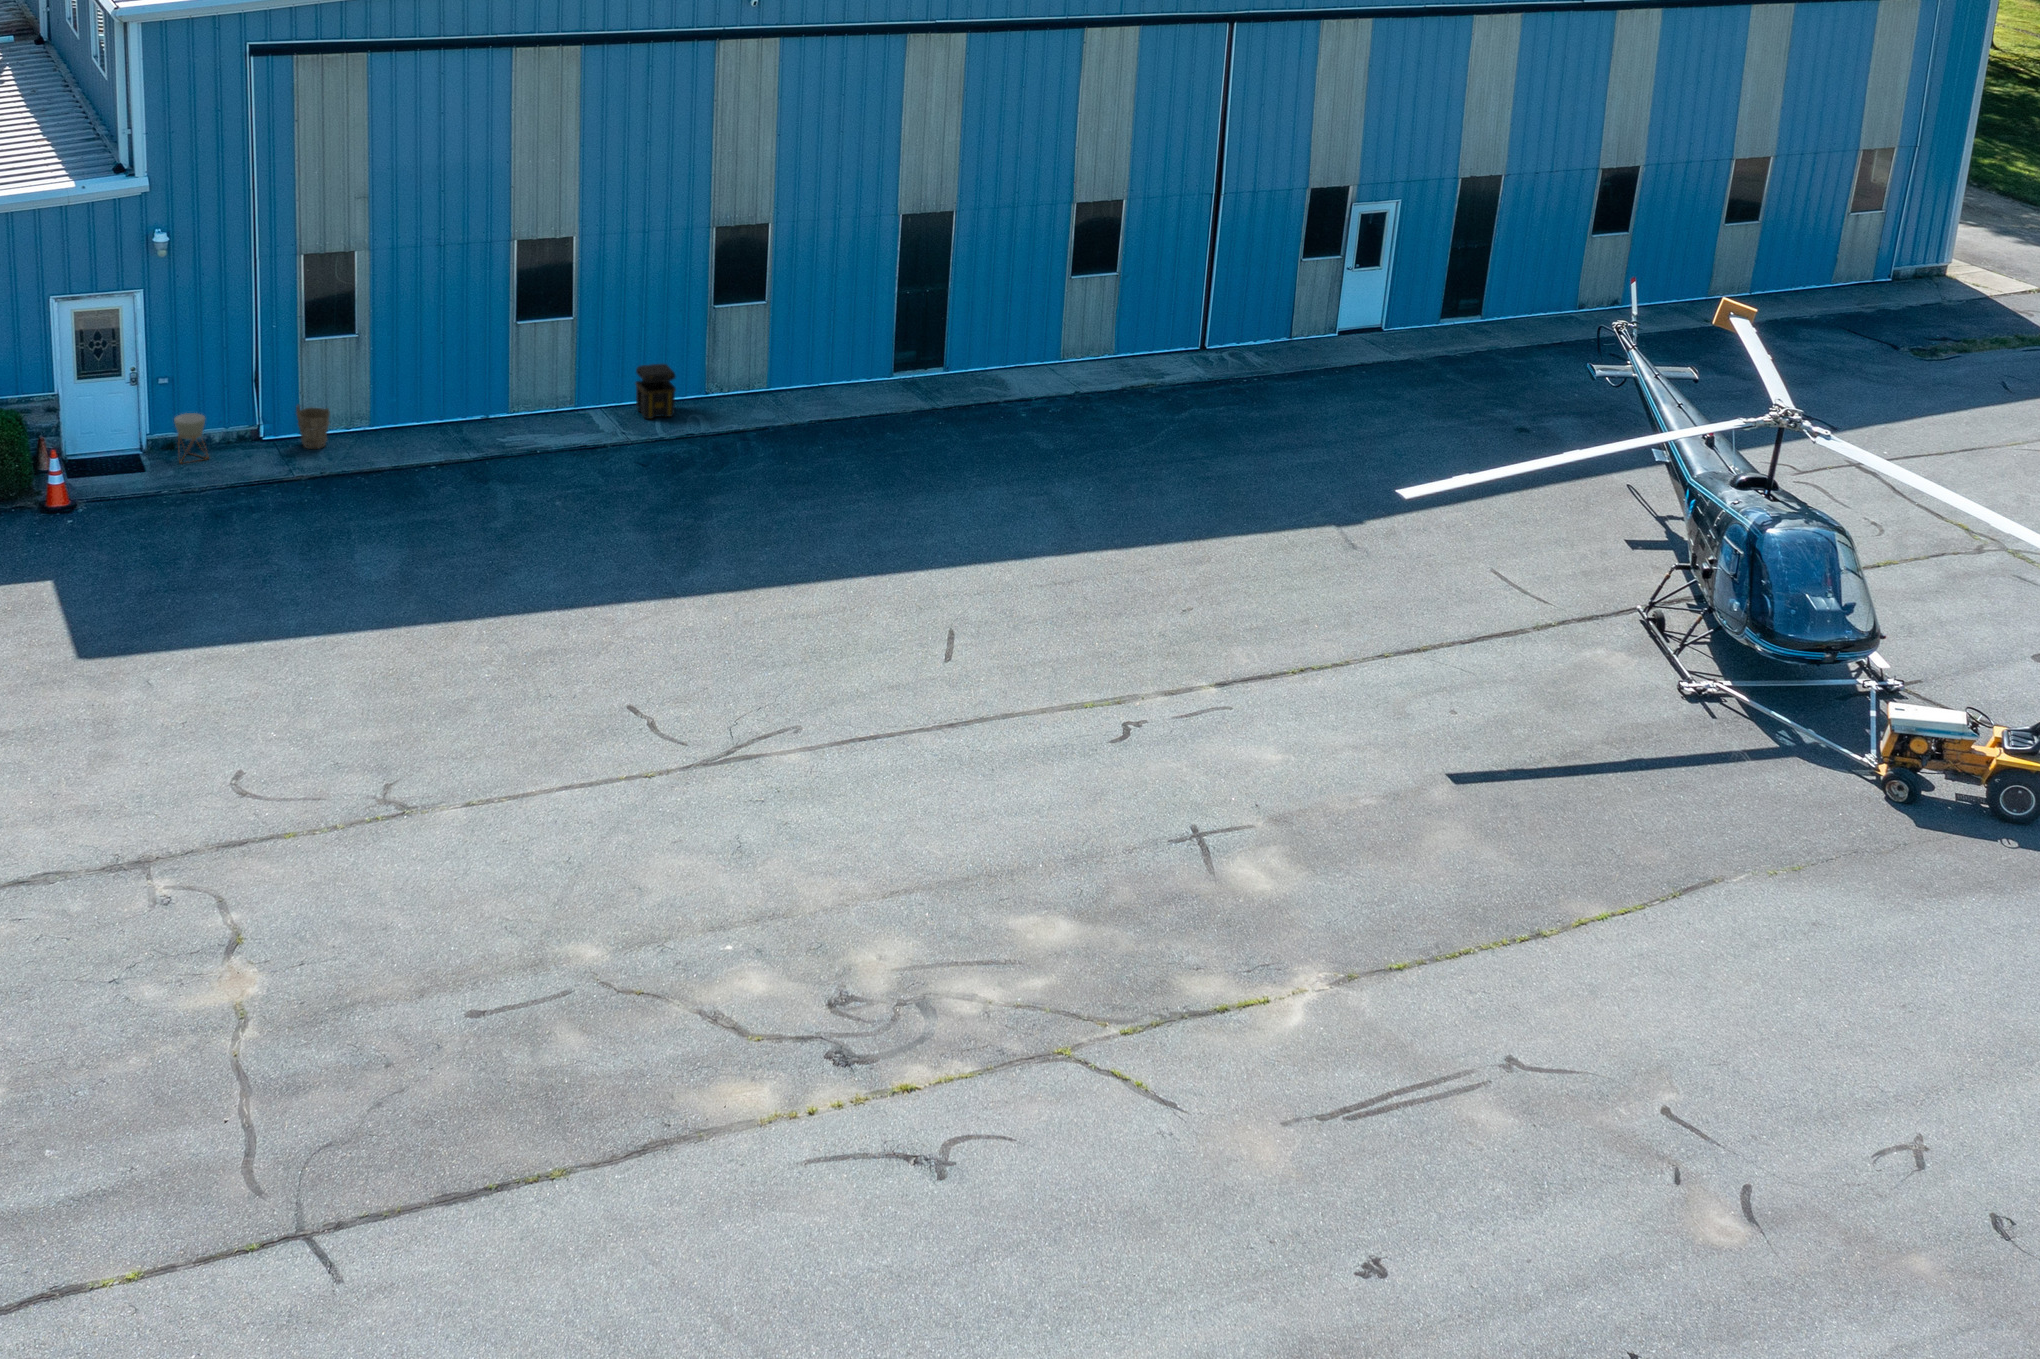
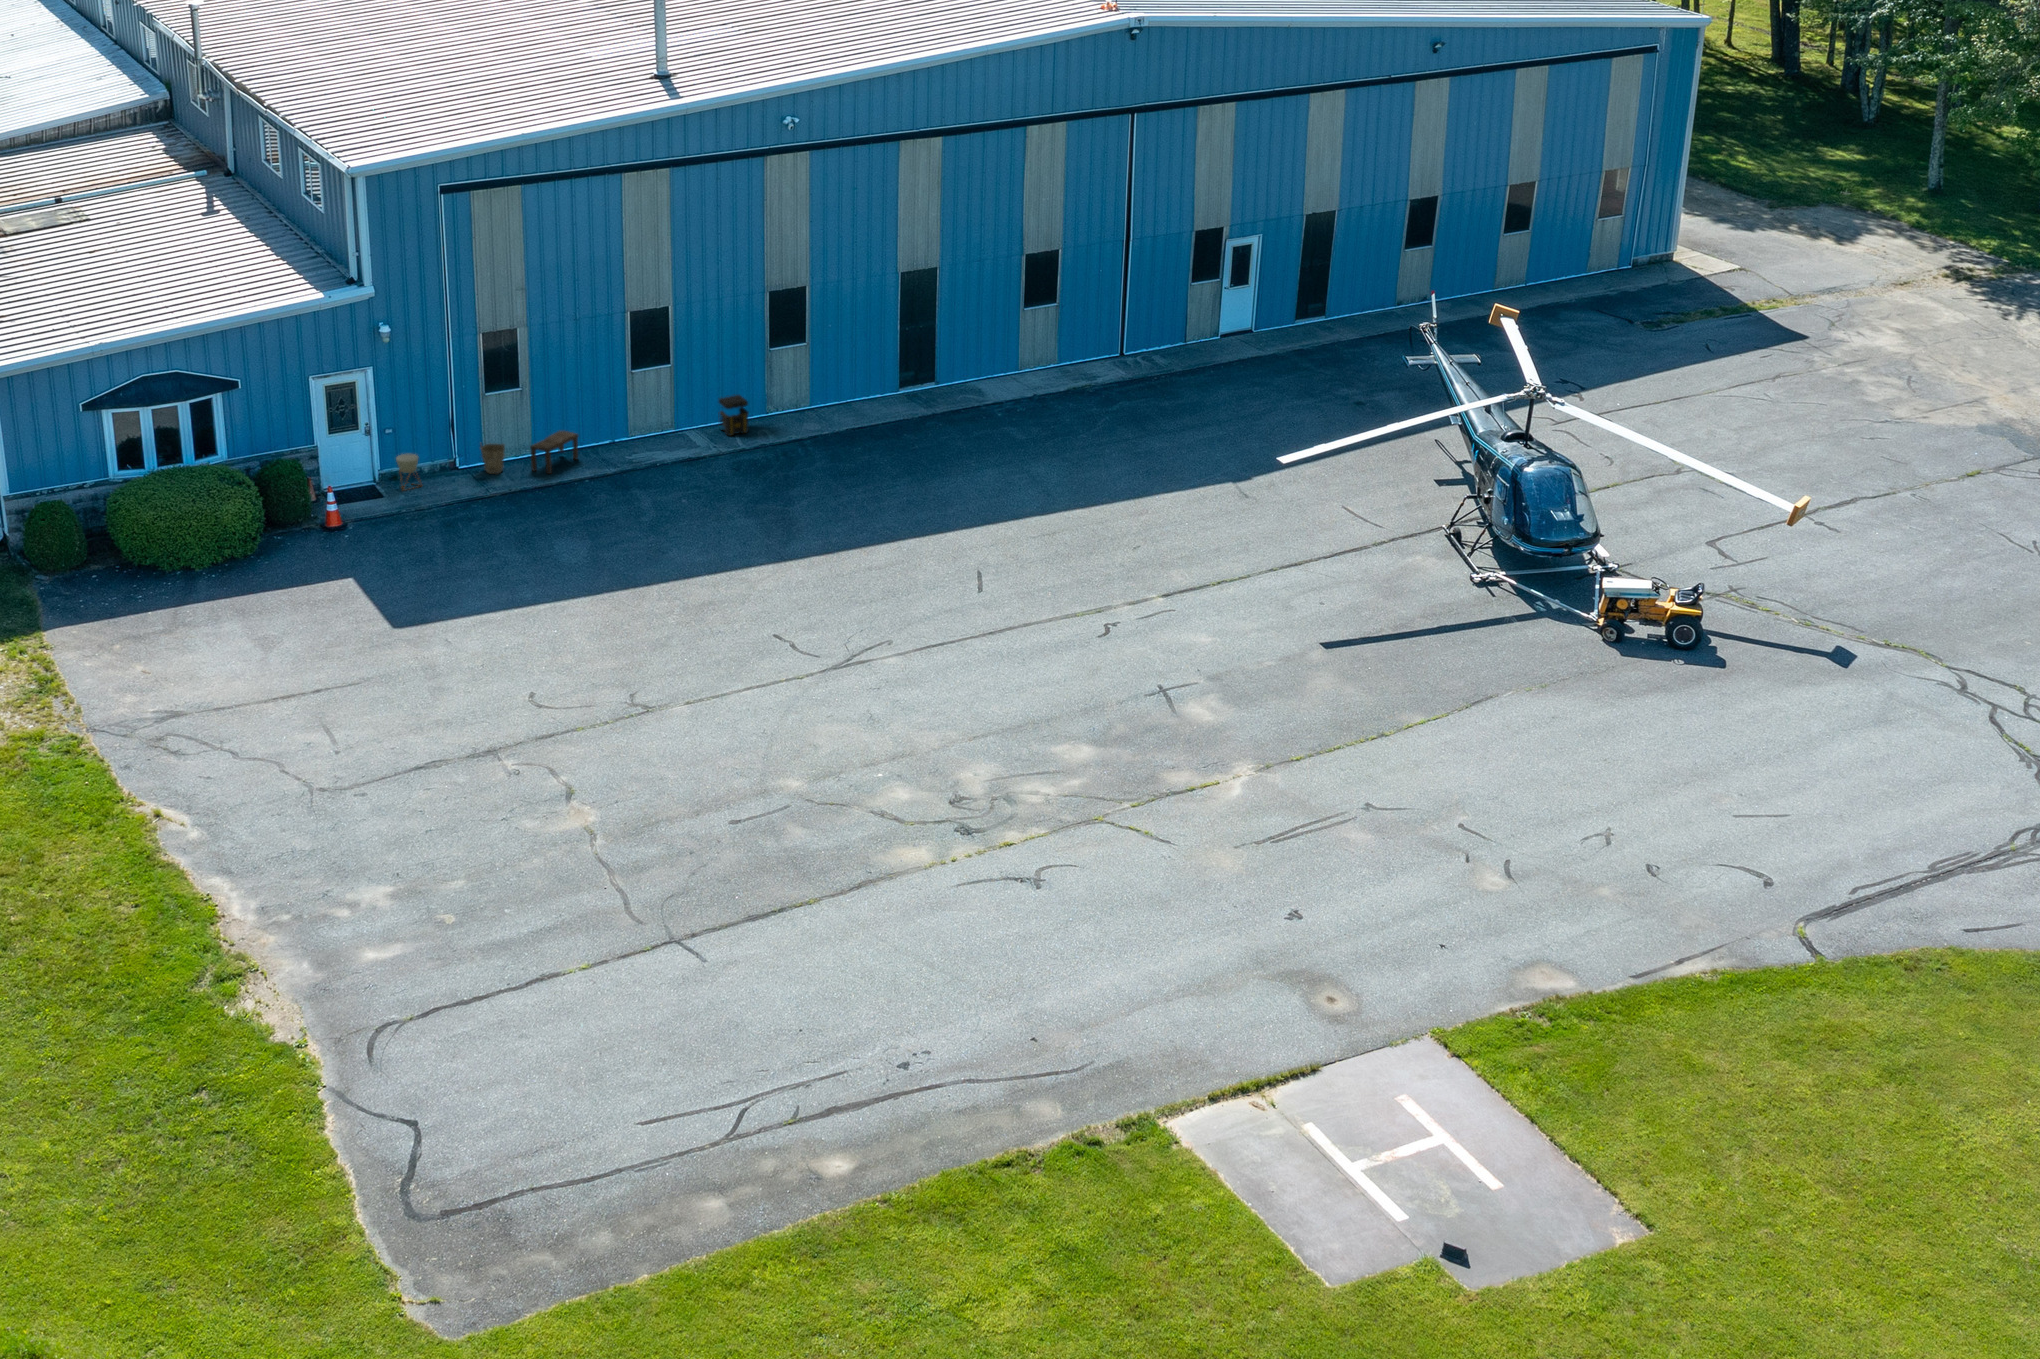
bench: none [364,395,435,454] -> present [530,430,578,474]

